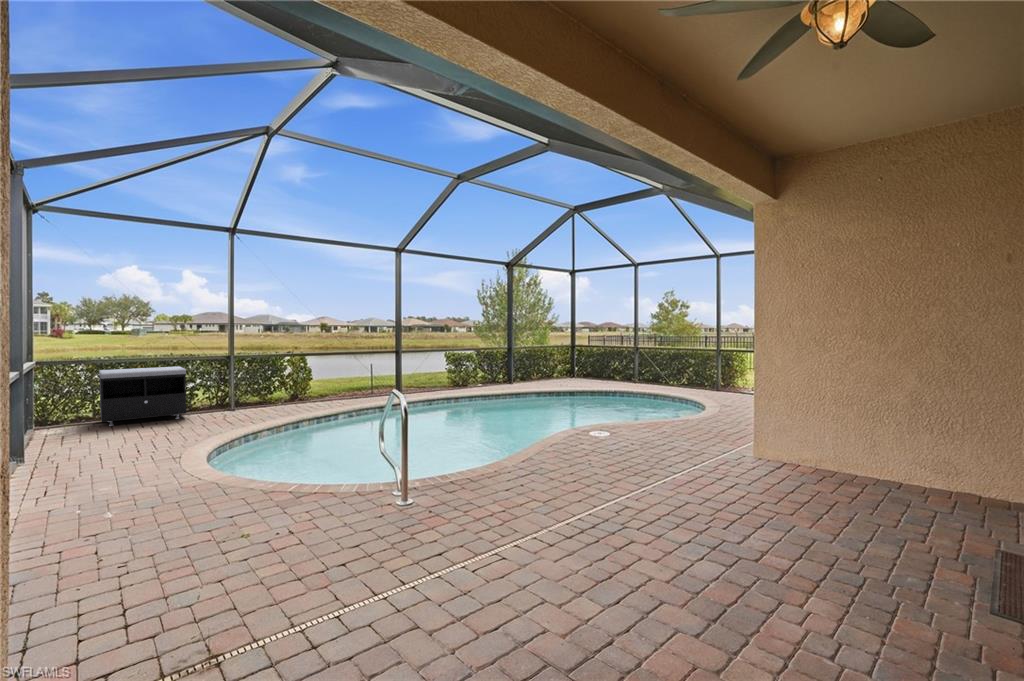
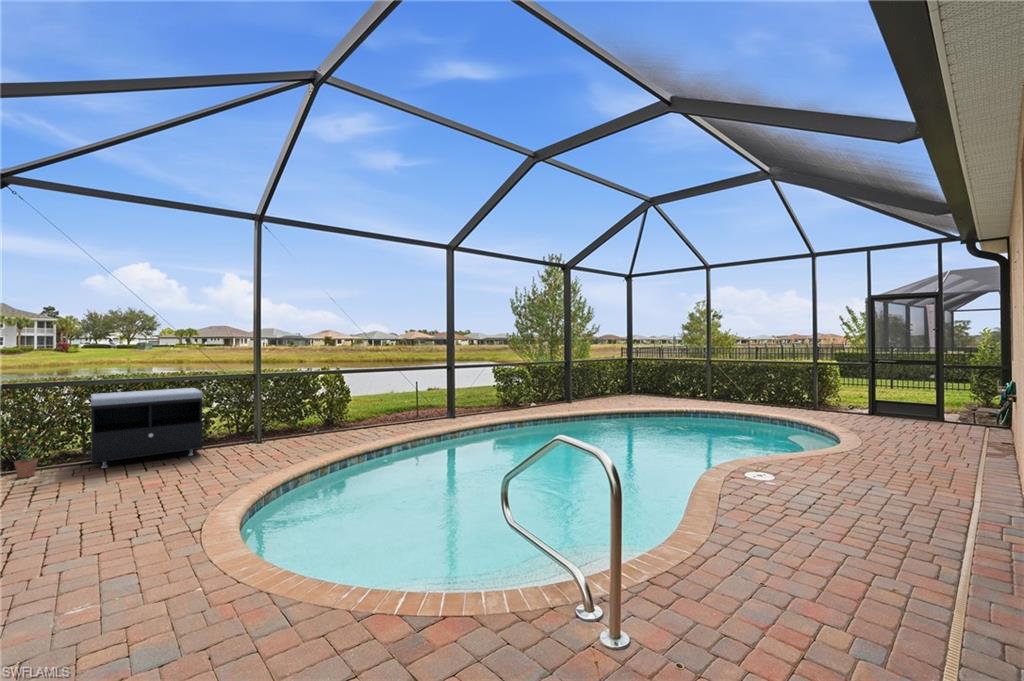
potted plant: none [39,395,65,431] -> present [7,429,38,478]

